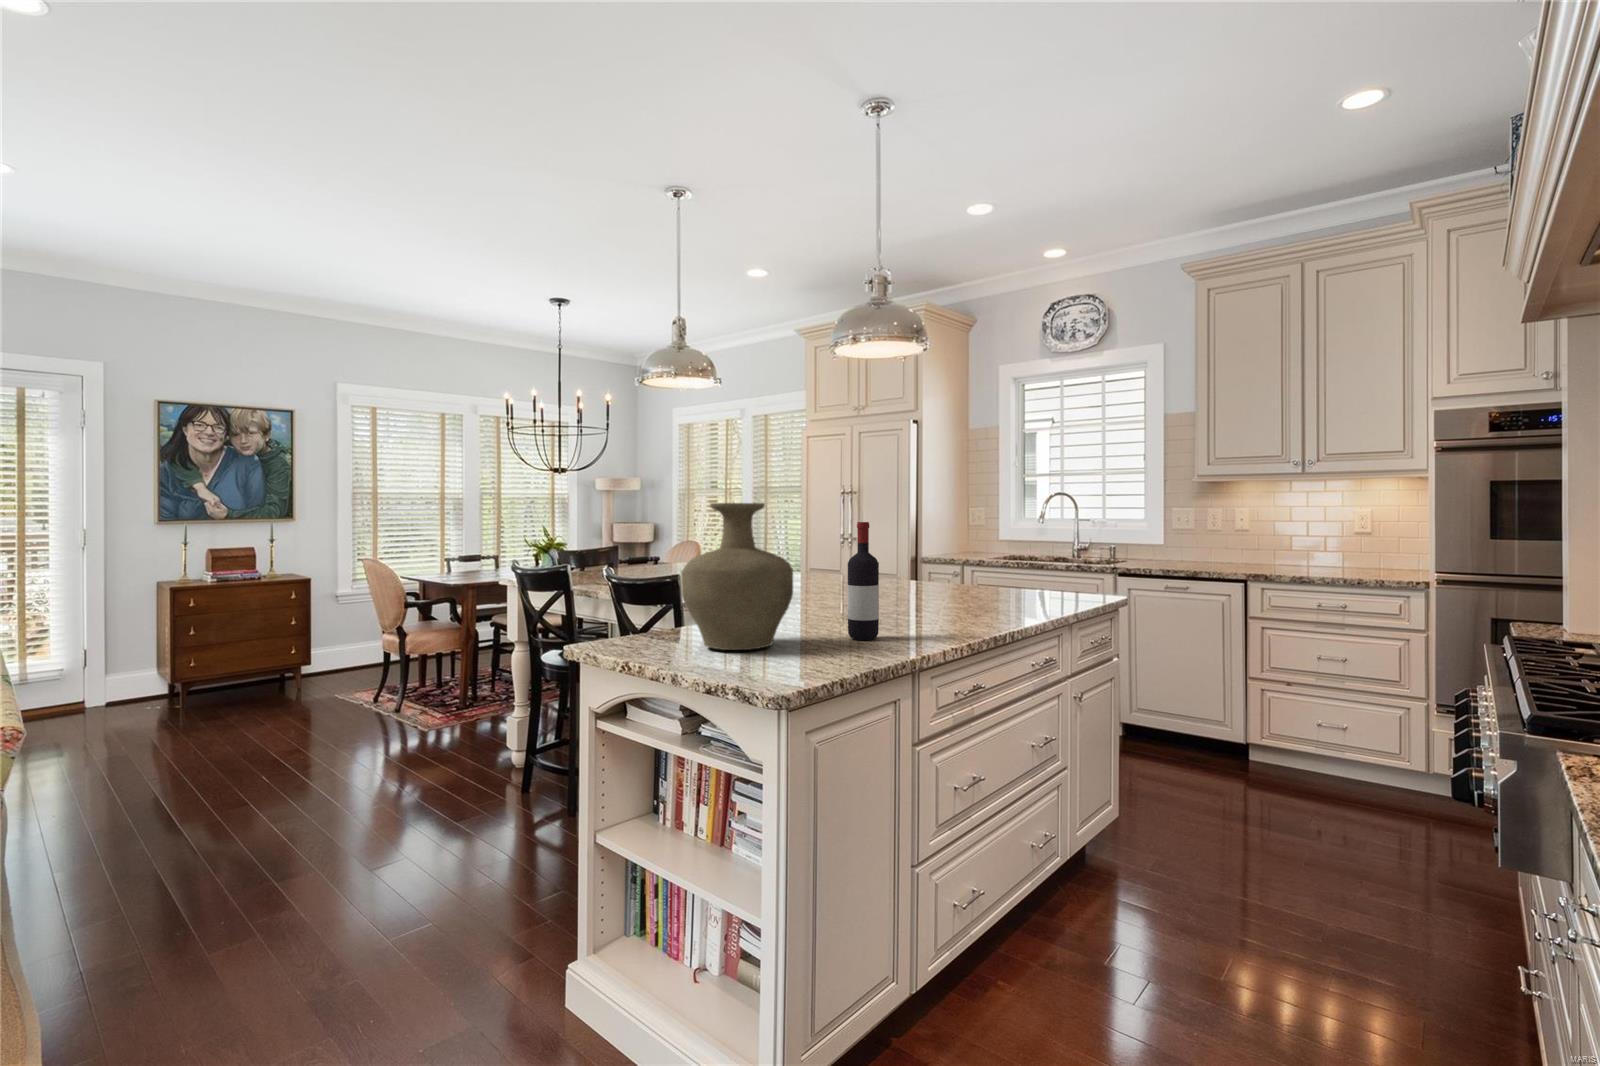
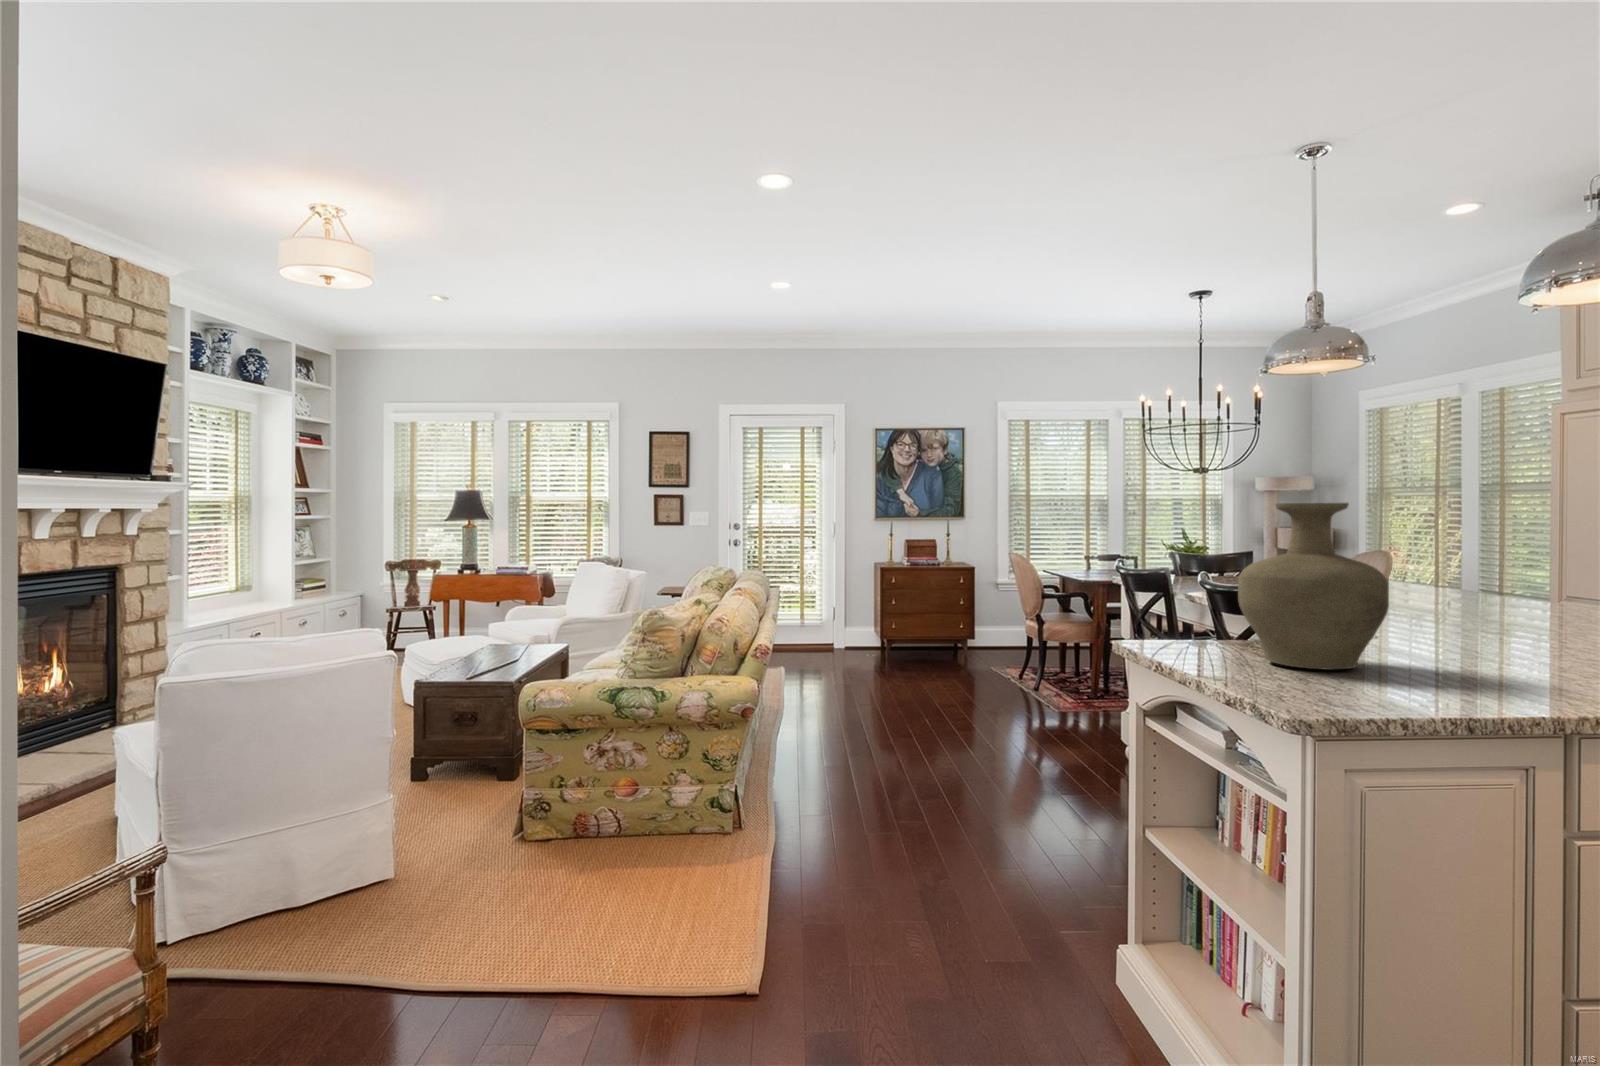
wine bottle: present [848,522,879,640] -> none [1484,525,1539,681]

